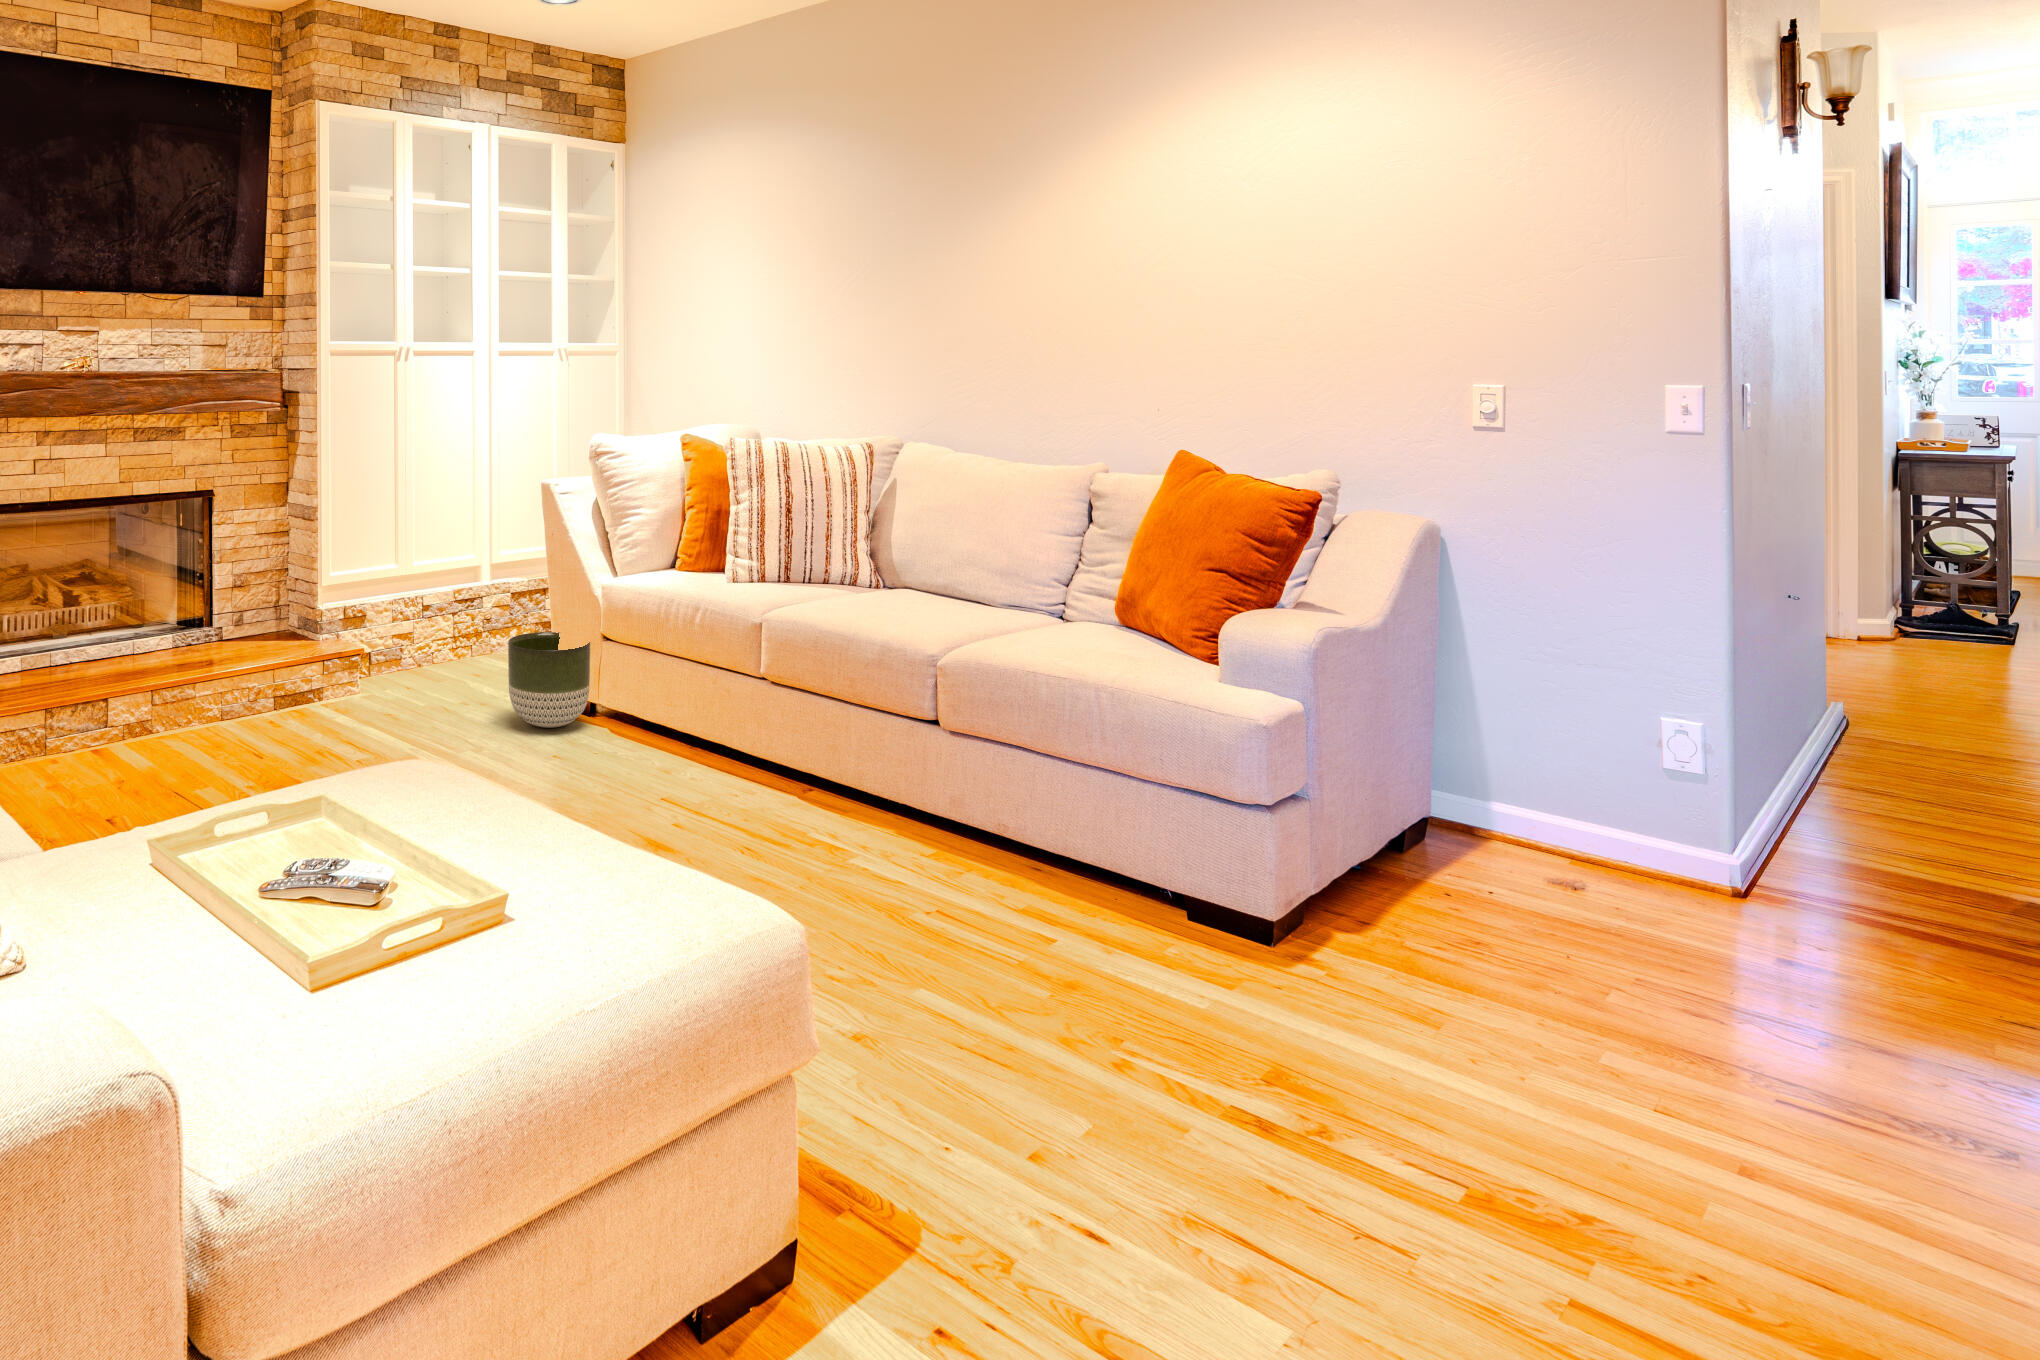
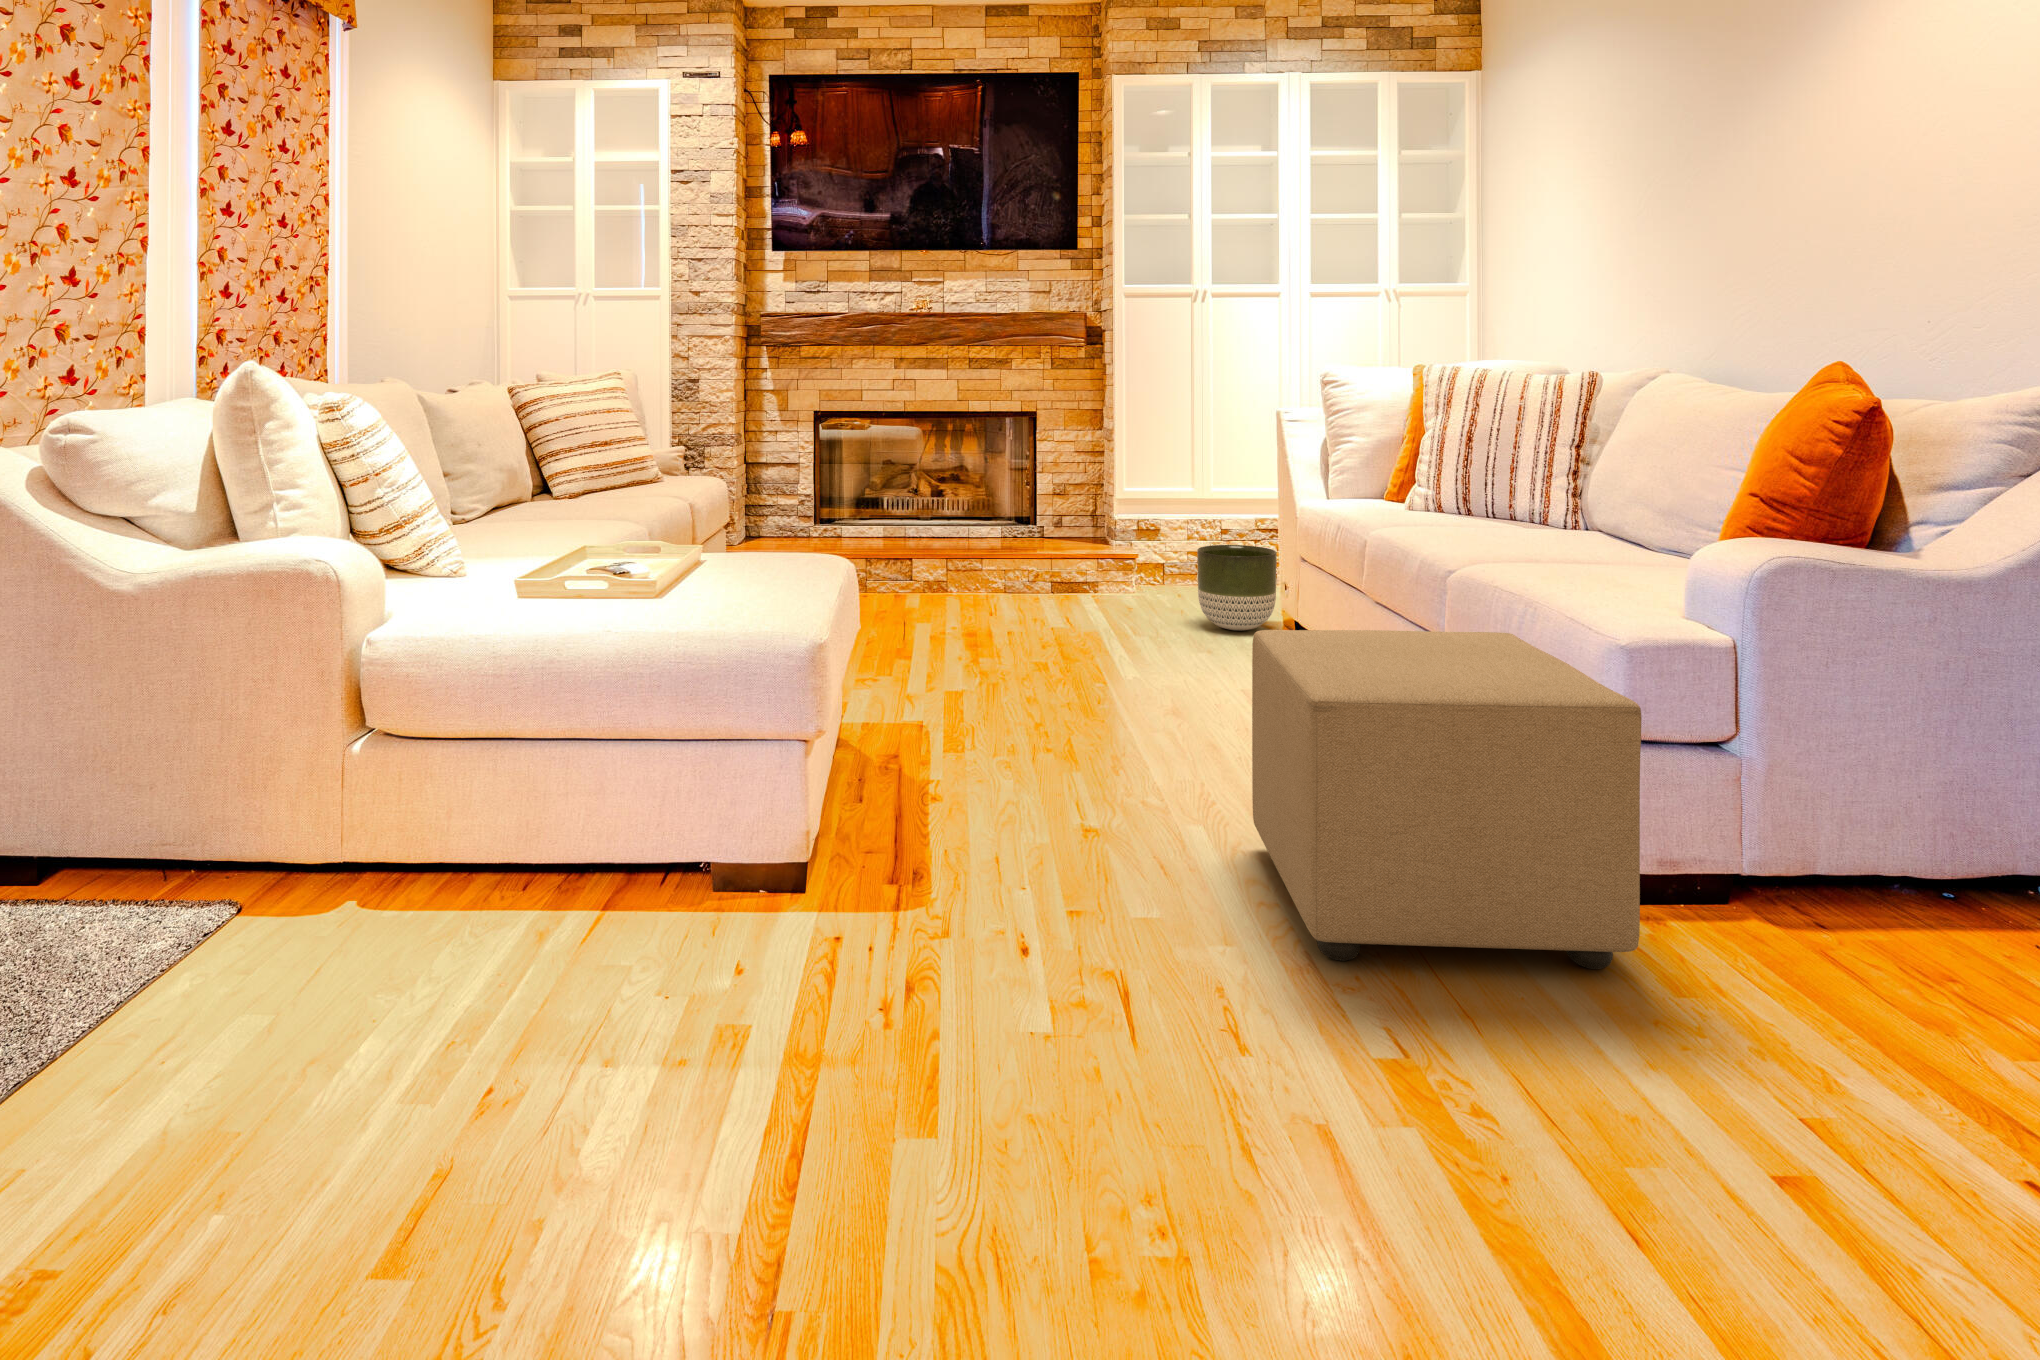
ottoman: none [1038,735,1454,1121] -> present [1252,630,1642,969]

